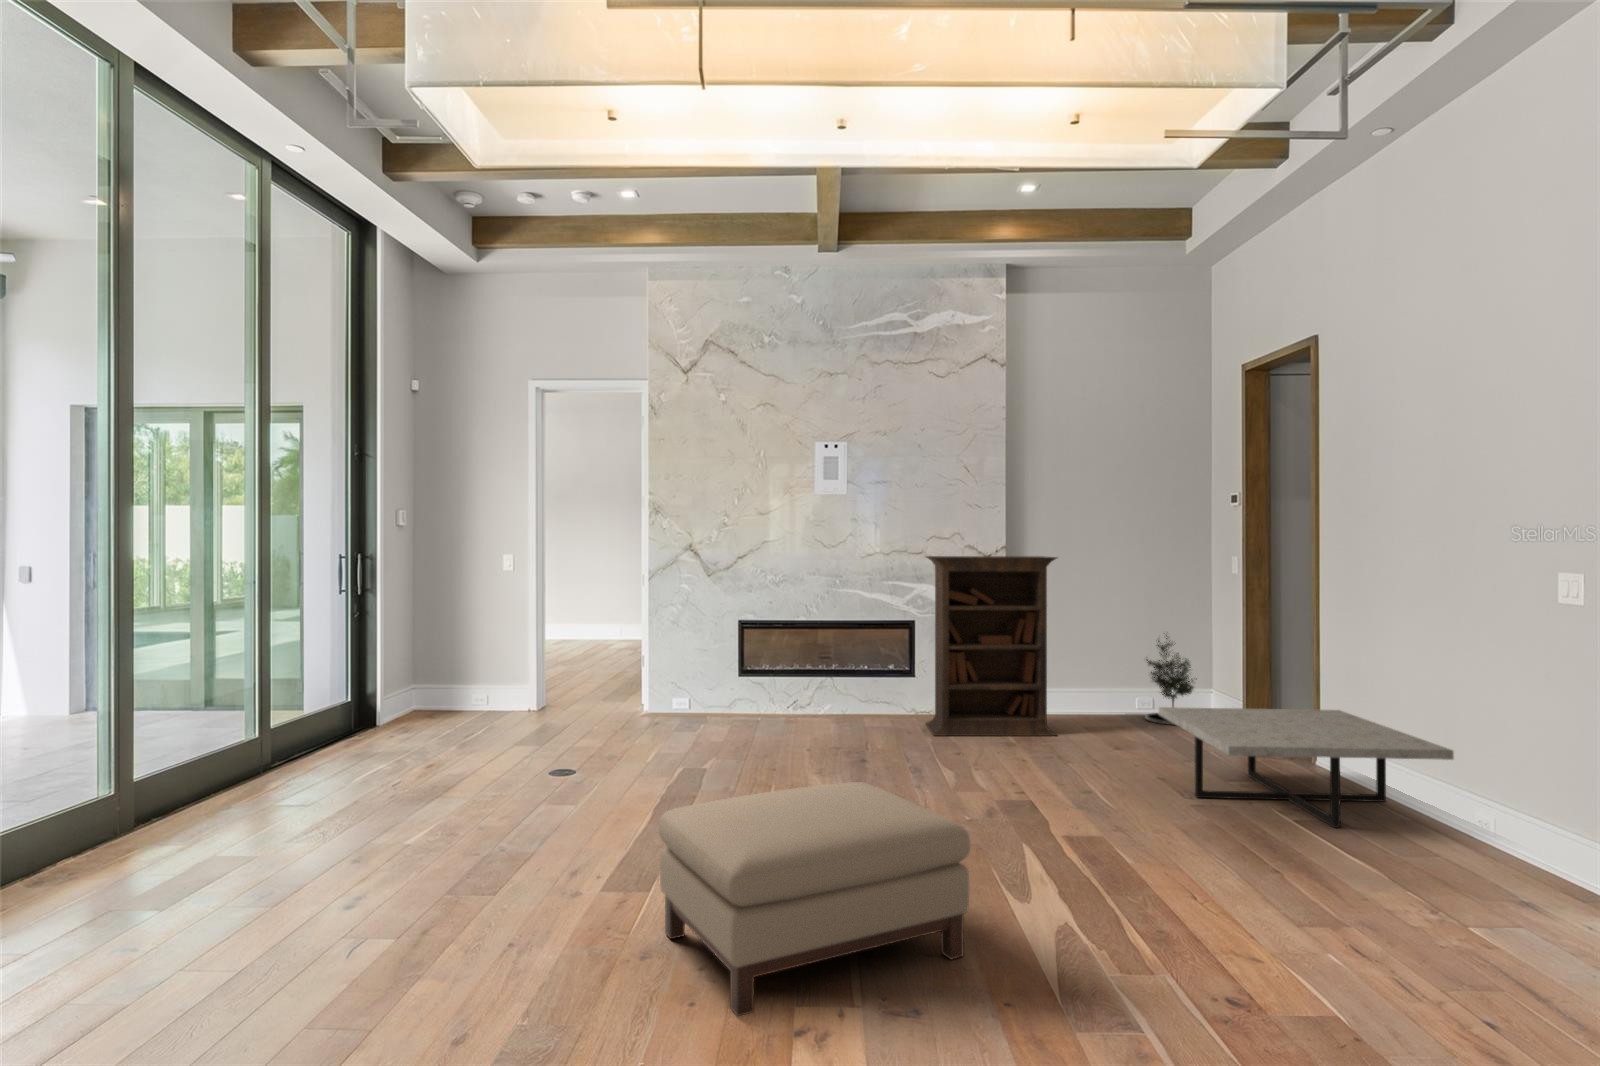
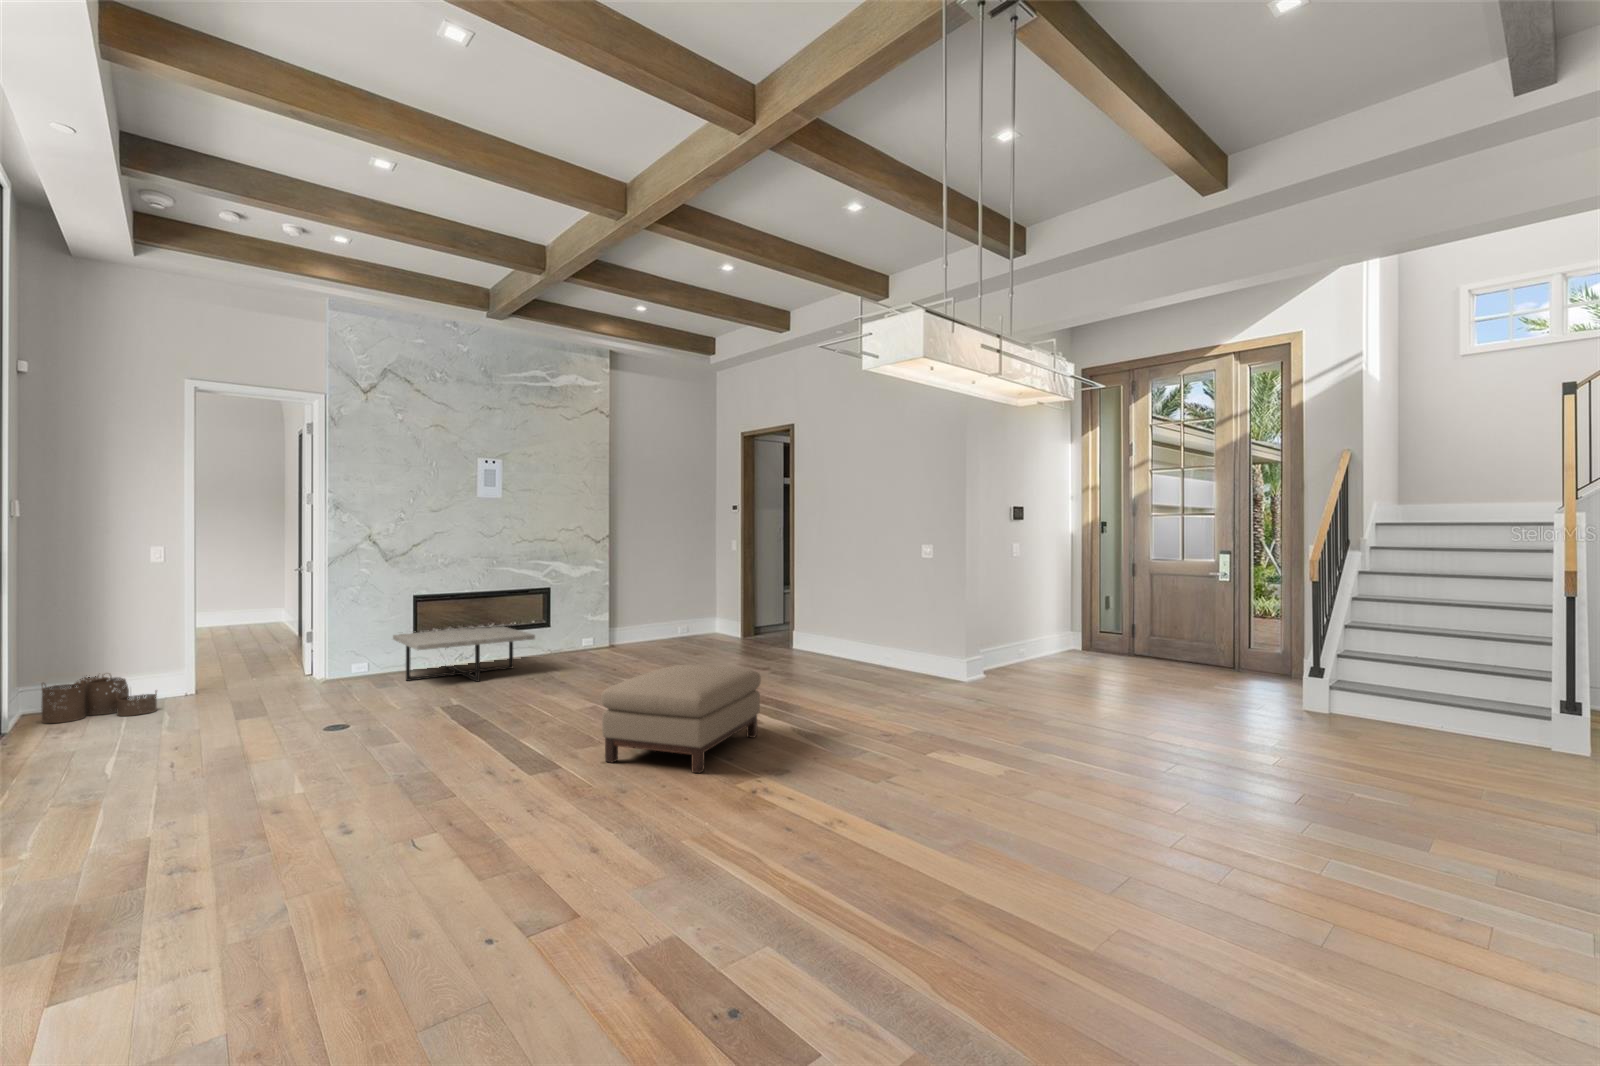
bookcase: present [926,556,1057,736] -> none [565,542,657,663]
potted tree: present [1145,635,1194,725] -> none [688,587,720,642]
woven basket: none [396,680,478,730] -> present [41,674,157,723]
coffee table: present [1158,707,1454,828] -> present [393,625,535,682]

